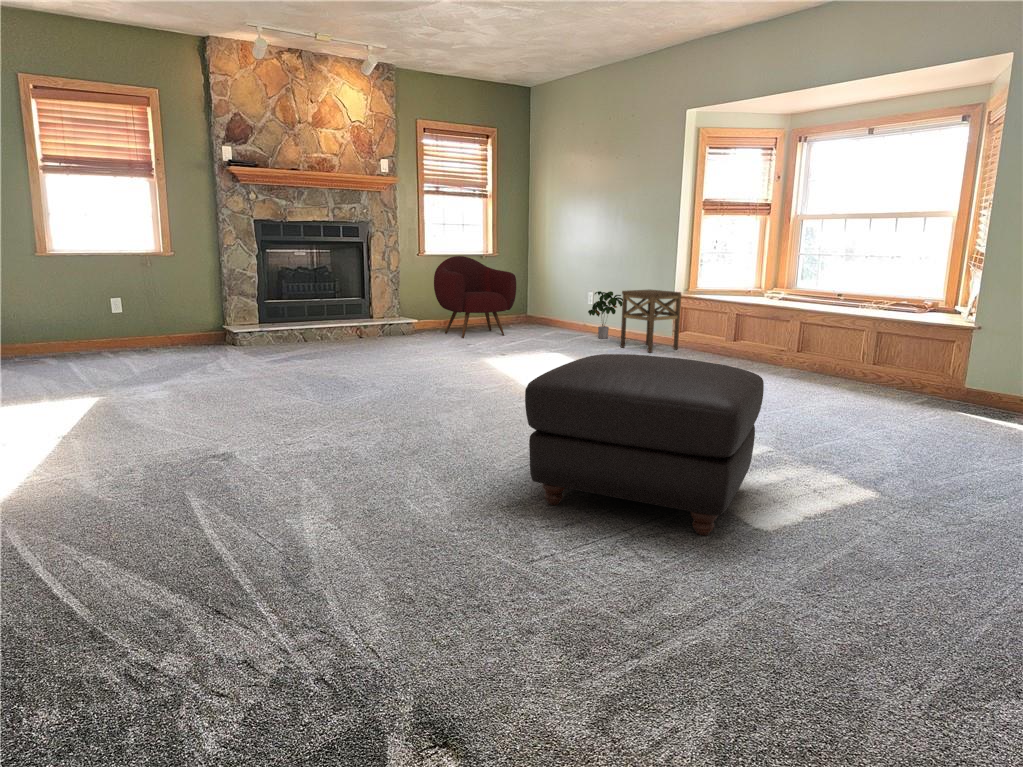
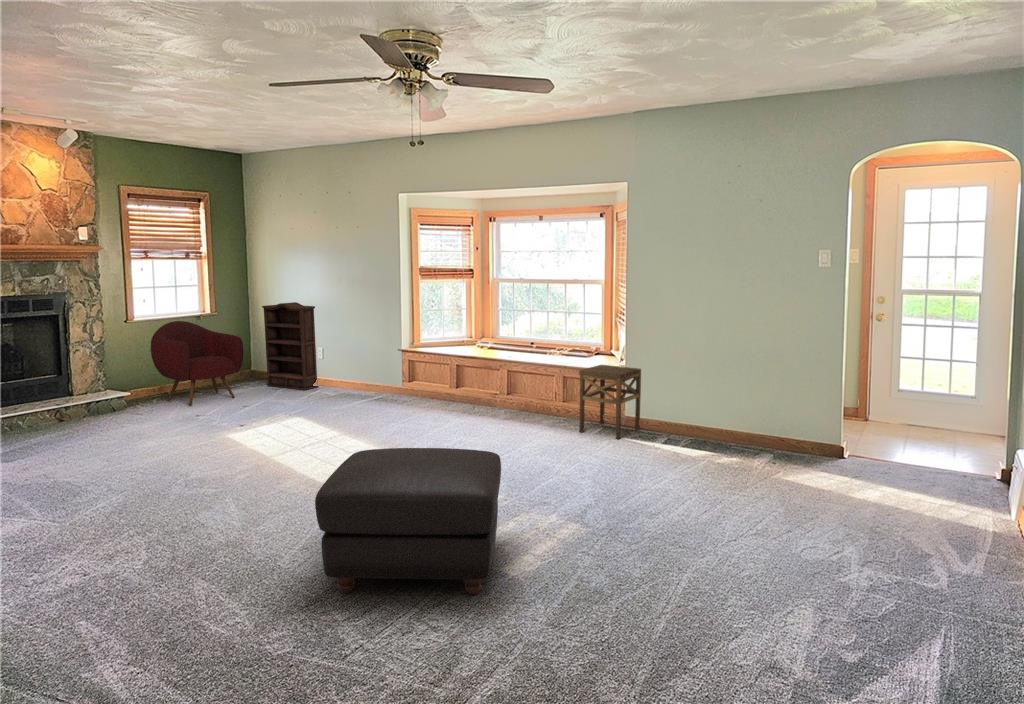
bookshelf: none [538,242,591,335] -> present [262,302,319,390]
side table: present [621,290,681,353] -> present [579,365,641,439]
potted plant: present [588,291,623,339] -> none [318,348,351,392]

